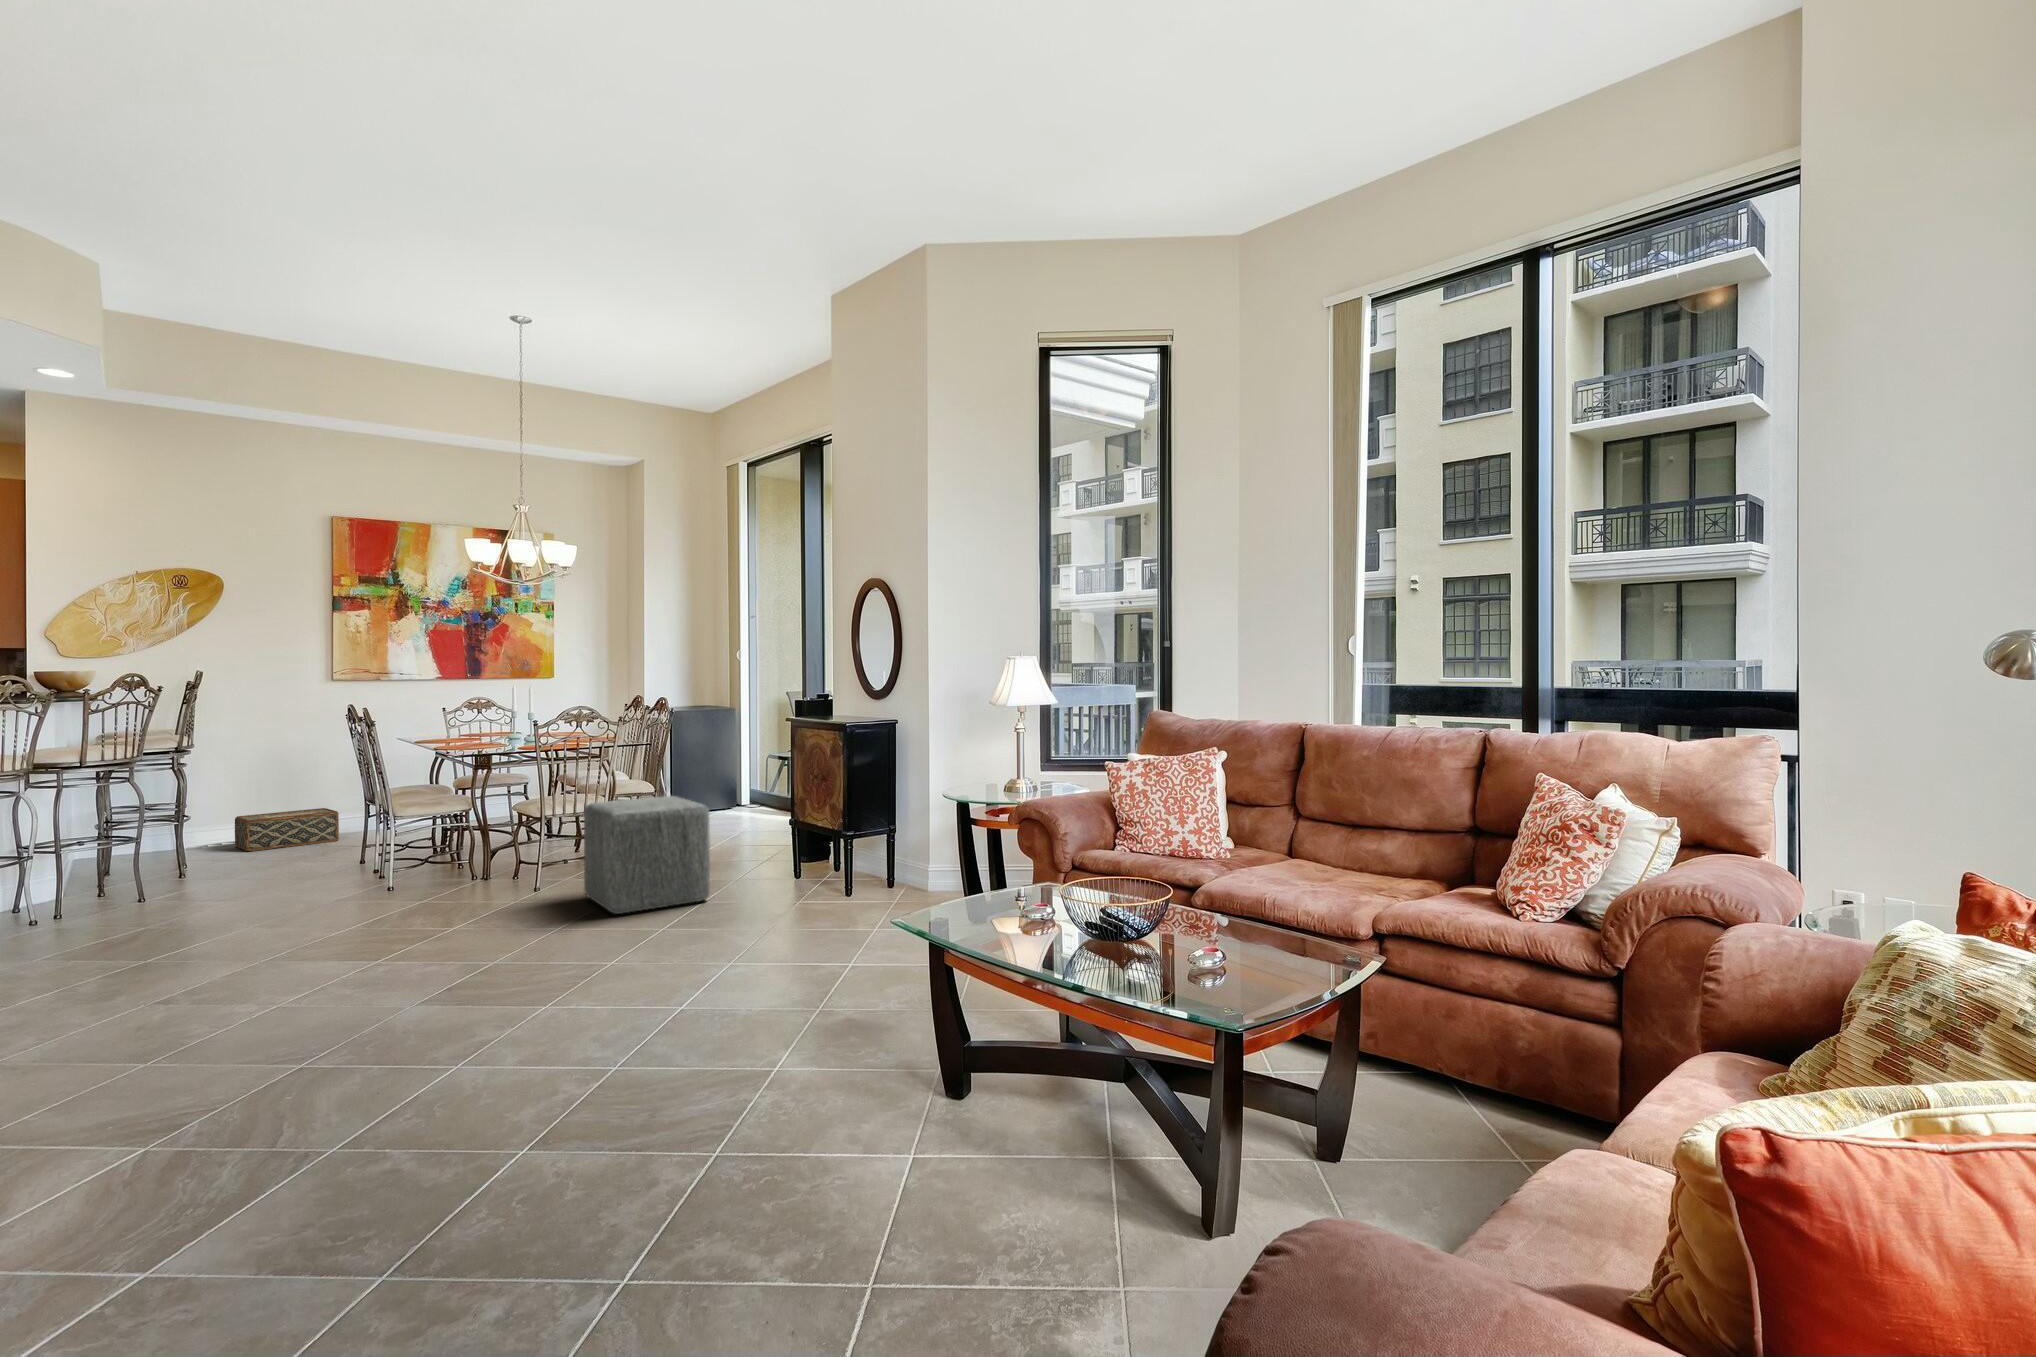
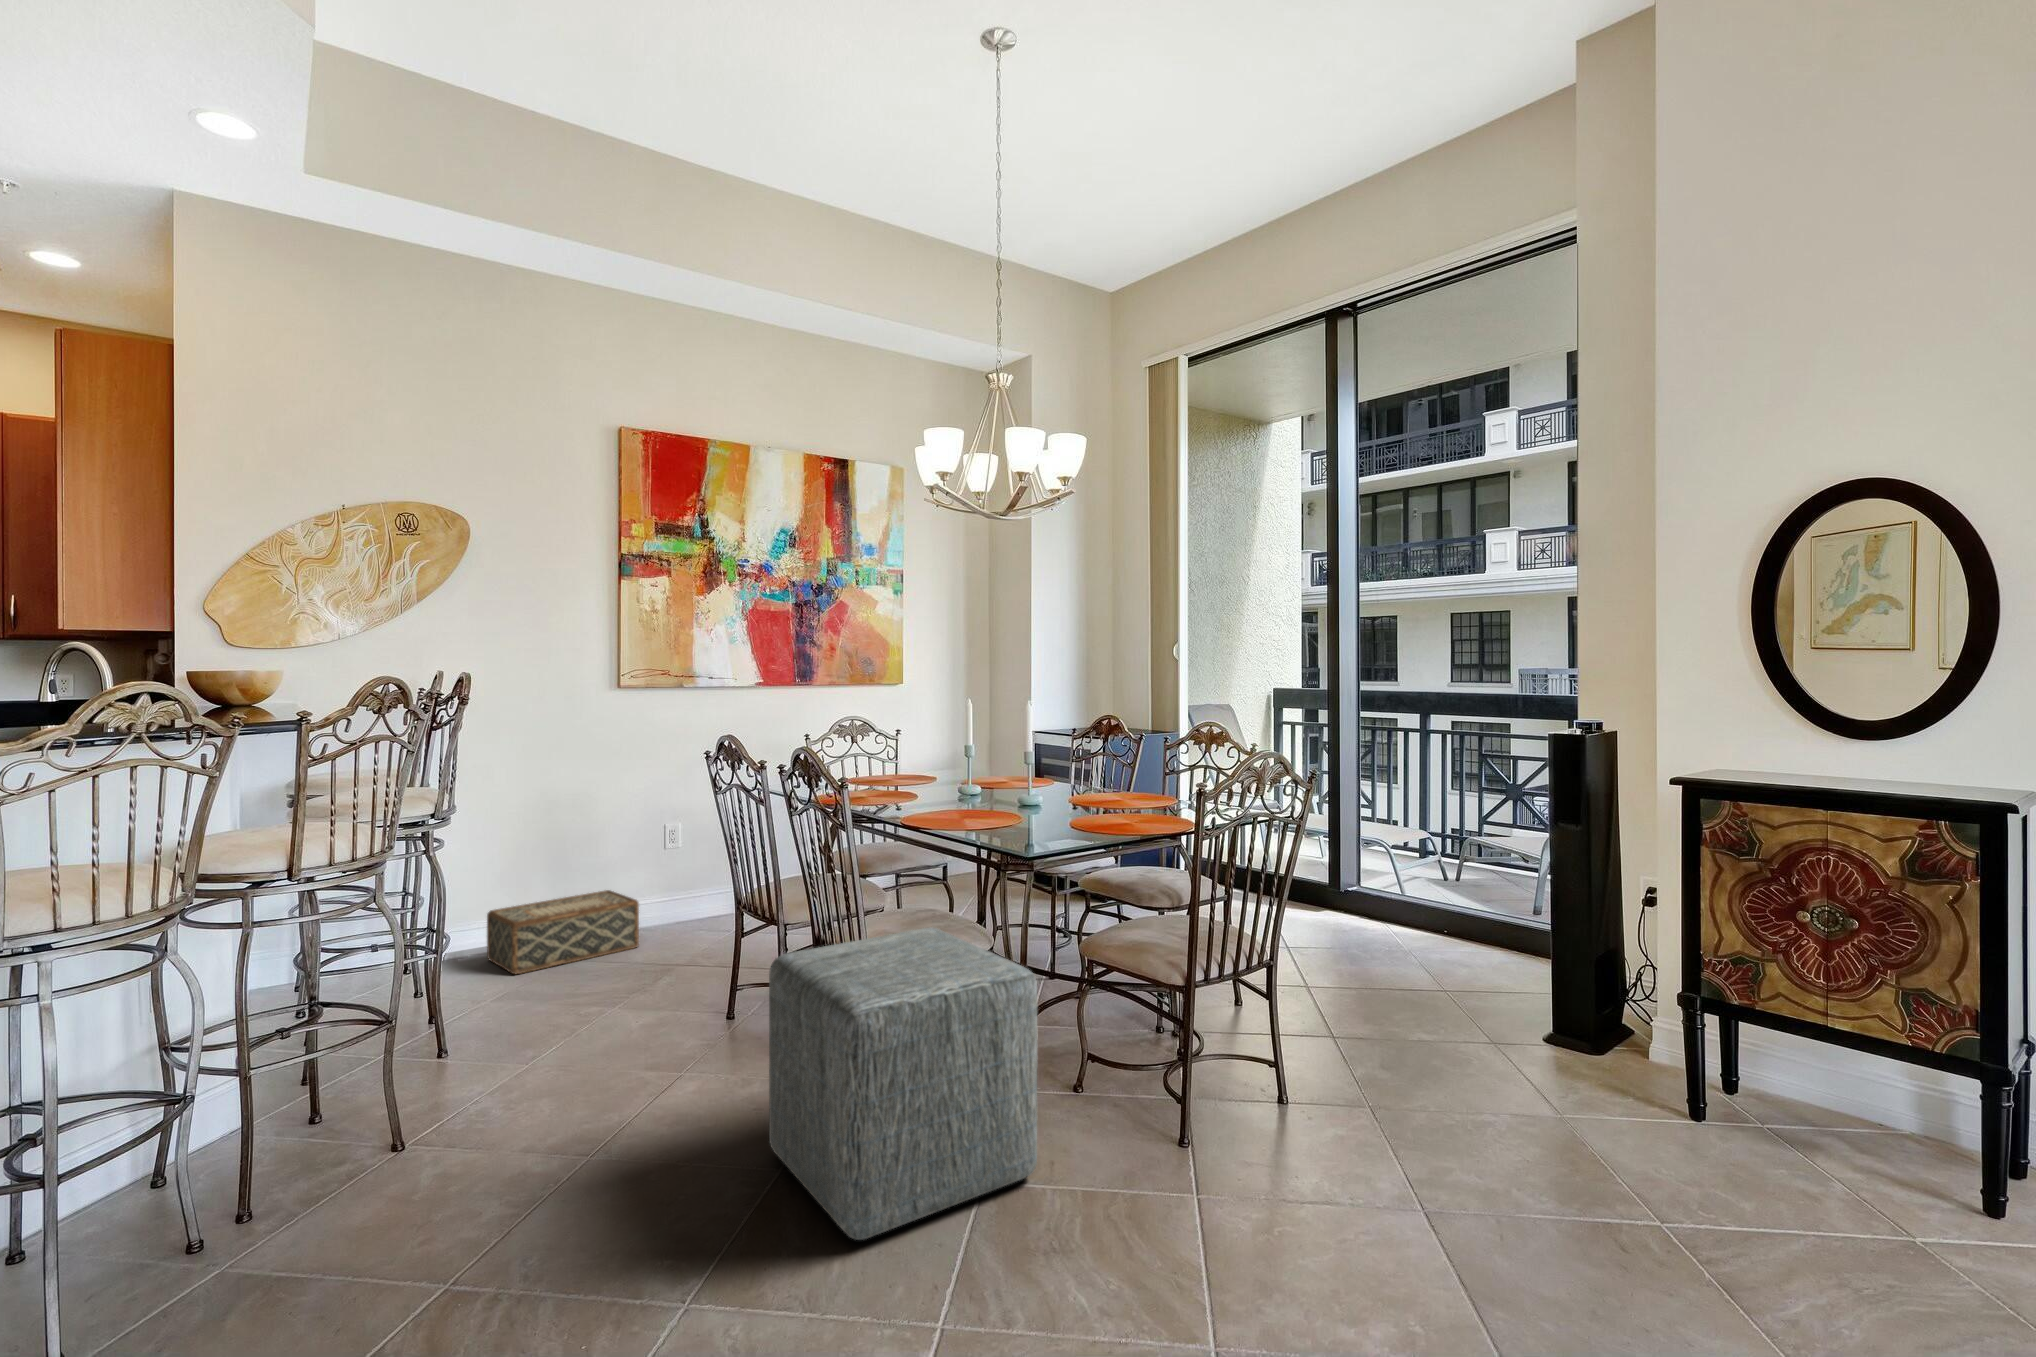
ottoman: present [584,796,710,914] -> present [769,928,1037,1240]

